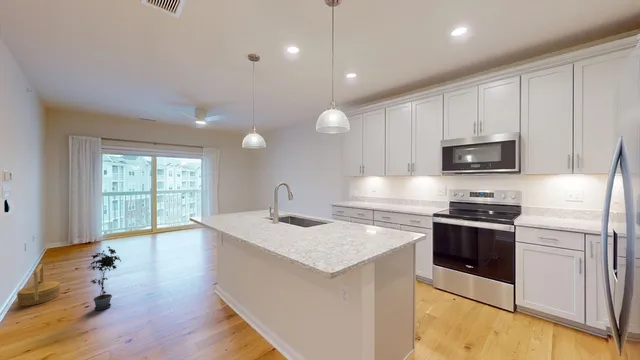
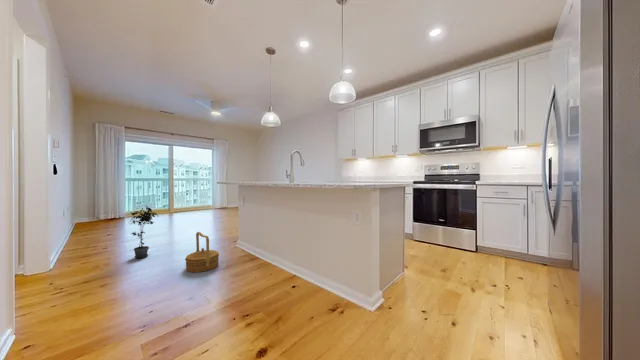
basket: present [17,264,61,306] -> present [185,232,219,272]

